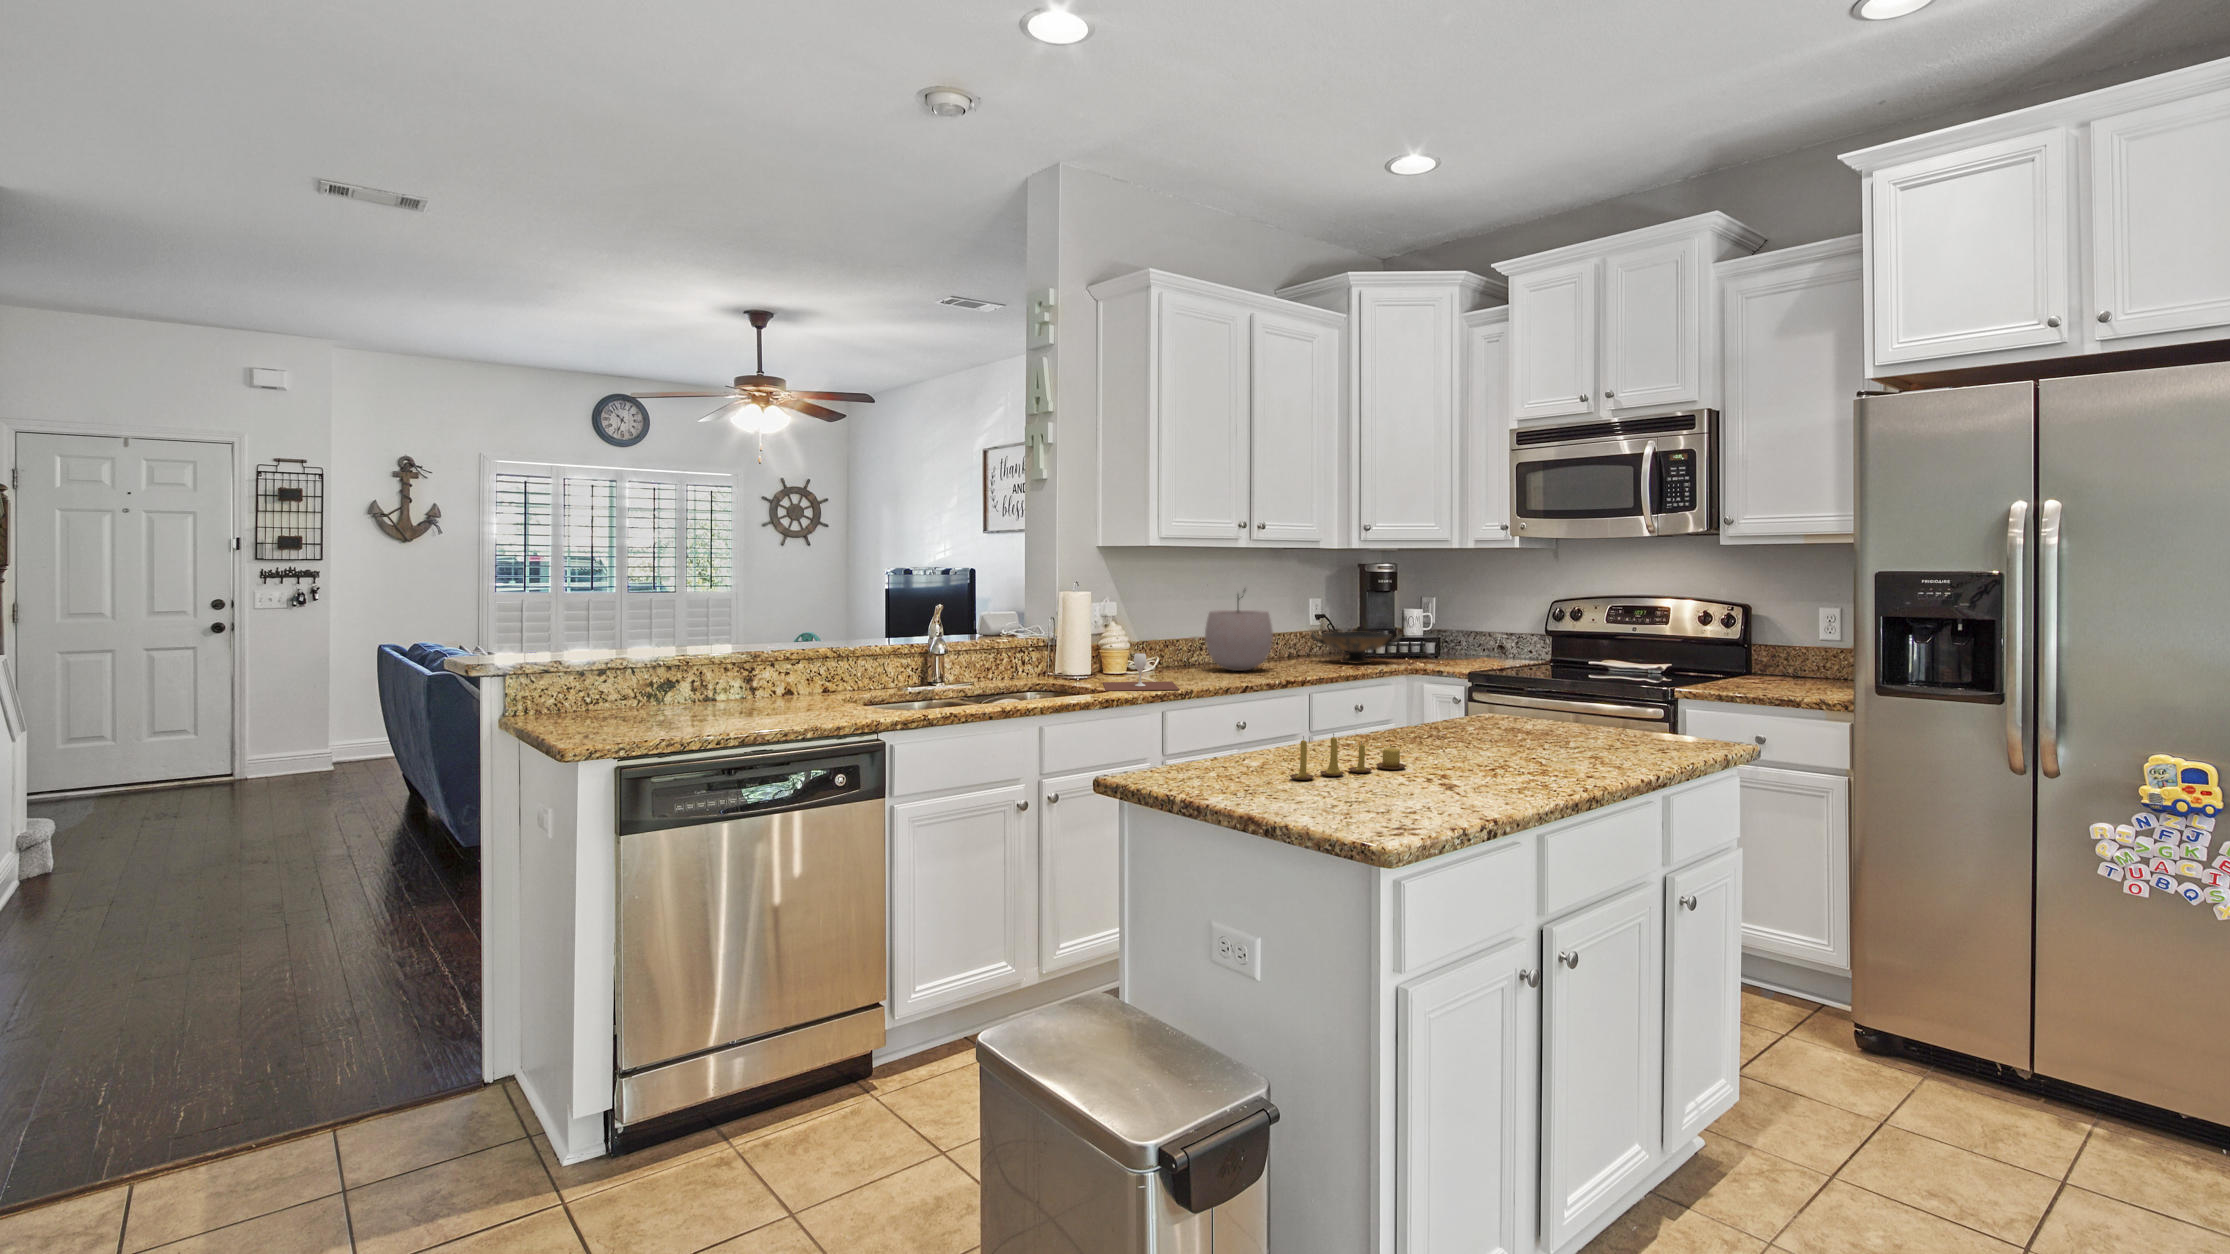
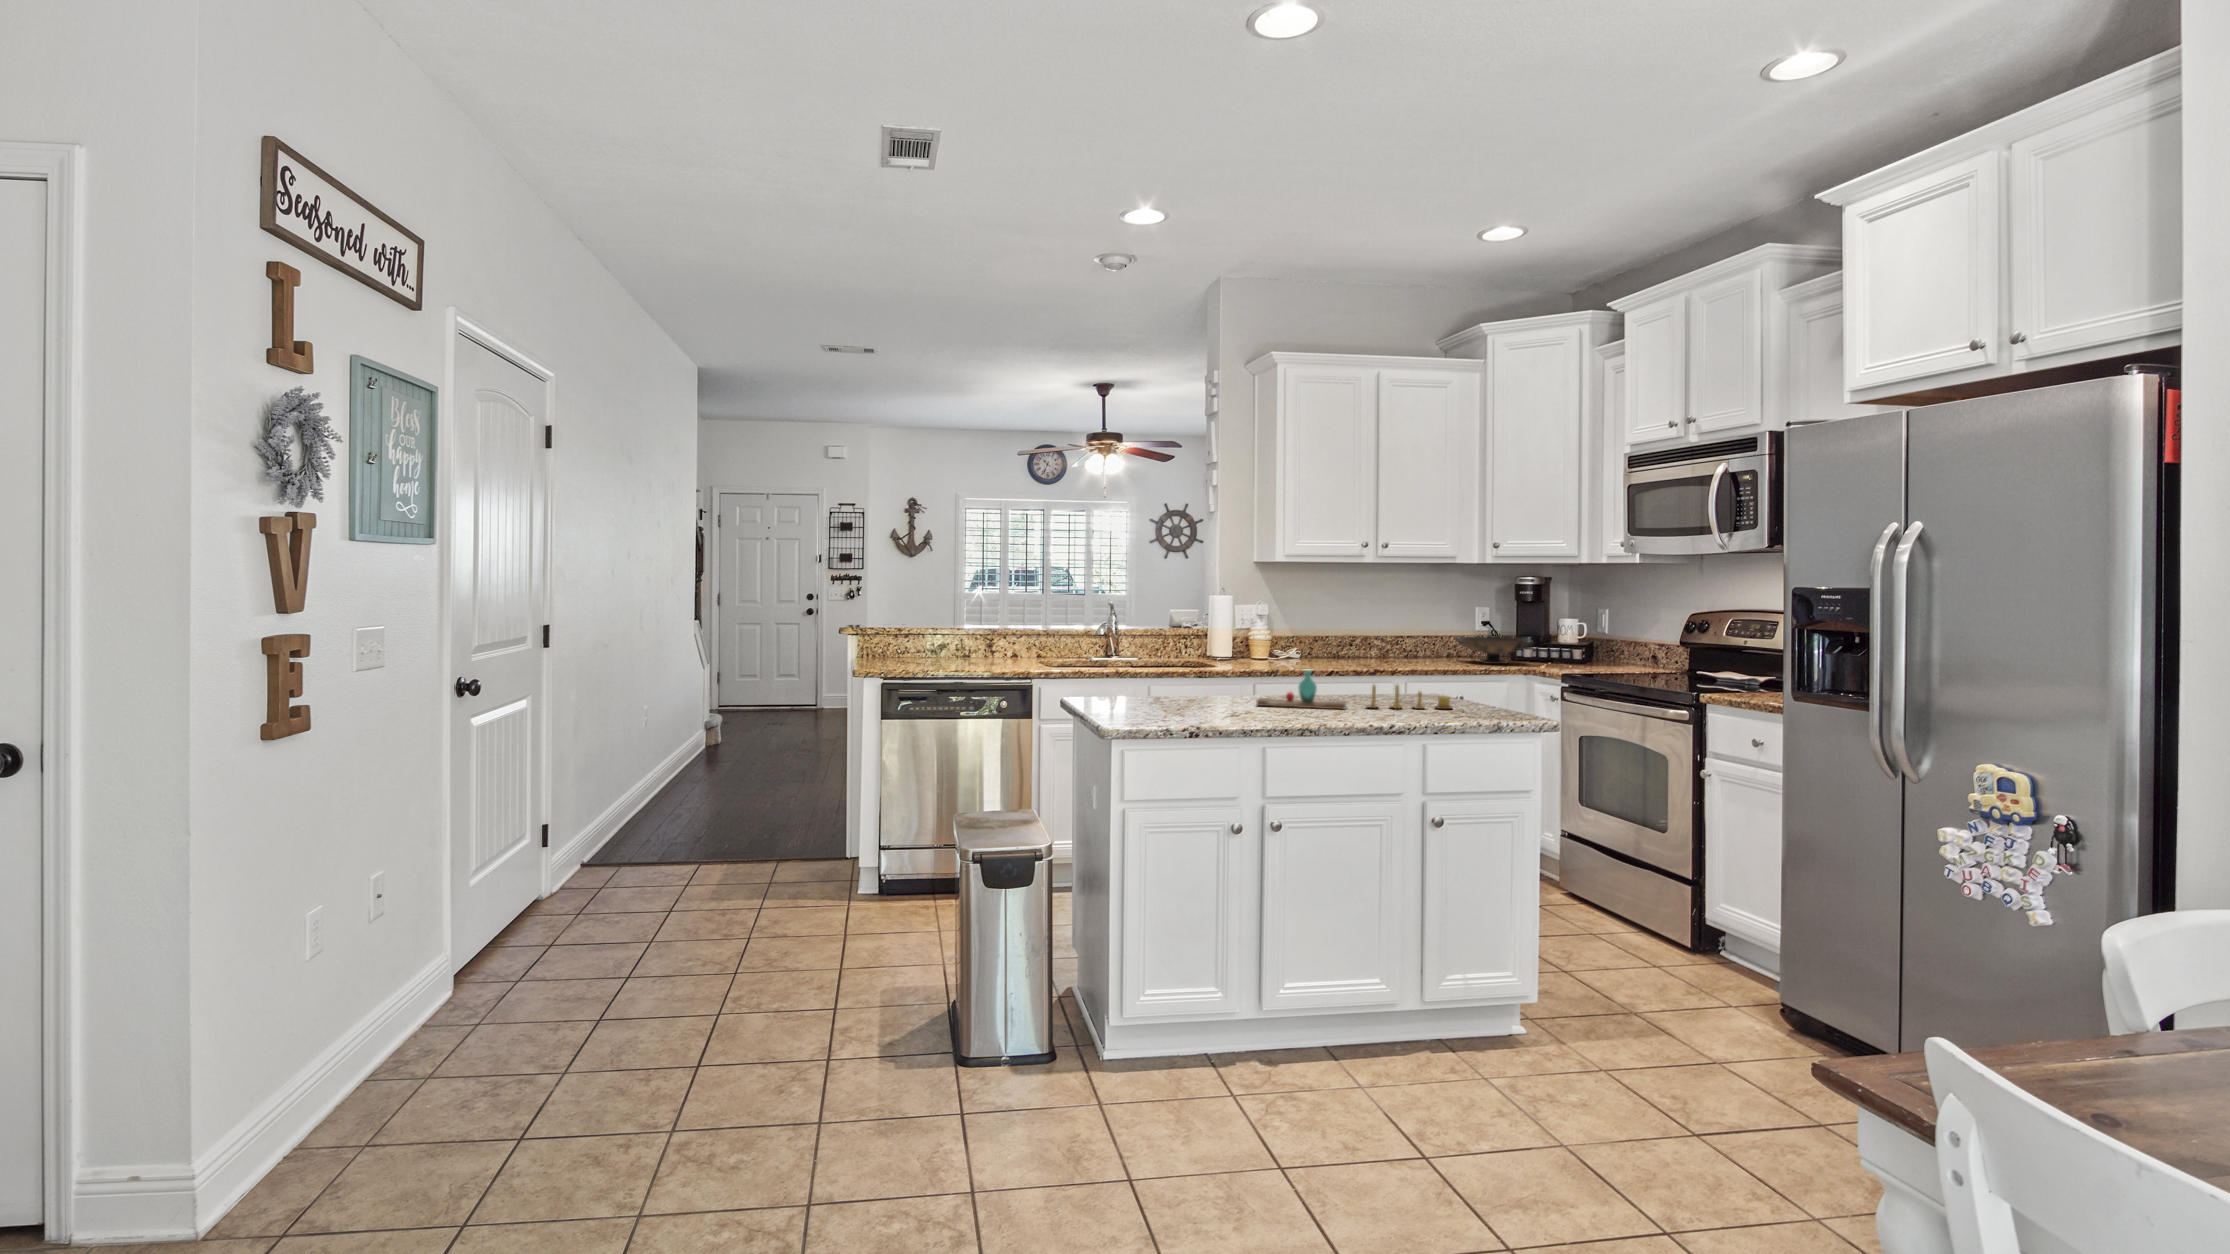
plant pot: present [1205,596,1273,671] -> none [1337,593,1394,663]
wine glass: present [1103,653,1179,691] -> none [1215,642,1282,670]
vase: none [1373,698,1503,757] -> present [1257,670,1347,710]
candle: present [1290,734,1406,780] -> present [1368,684,1452,709]

